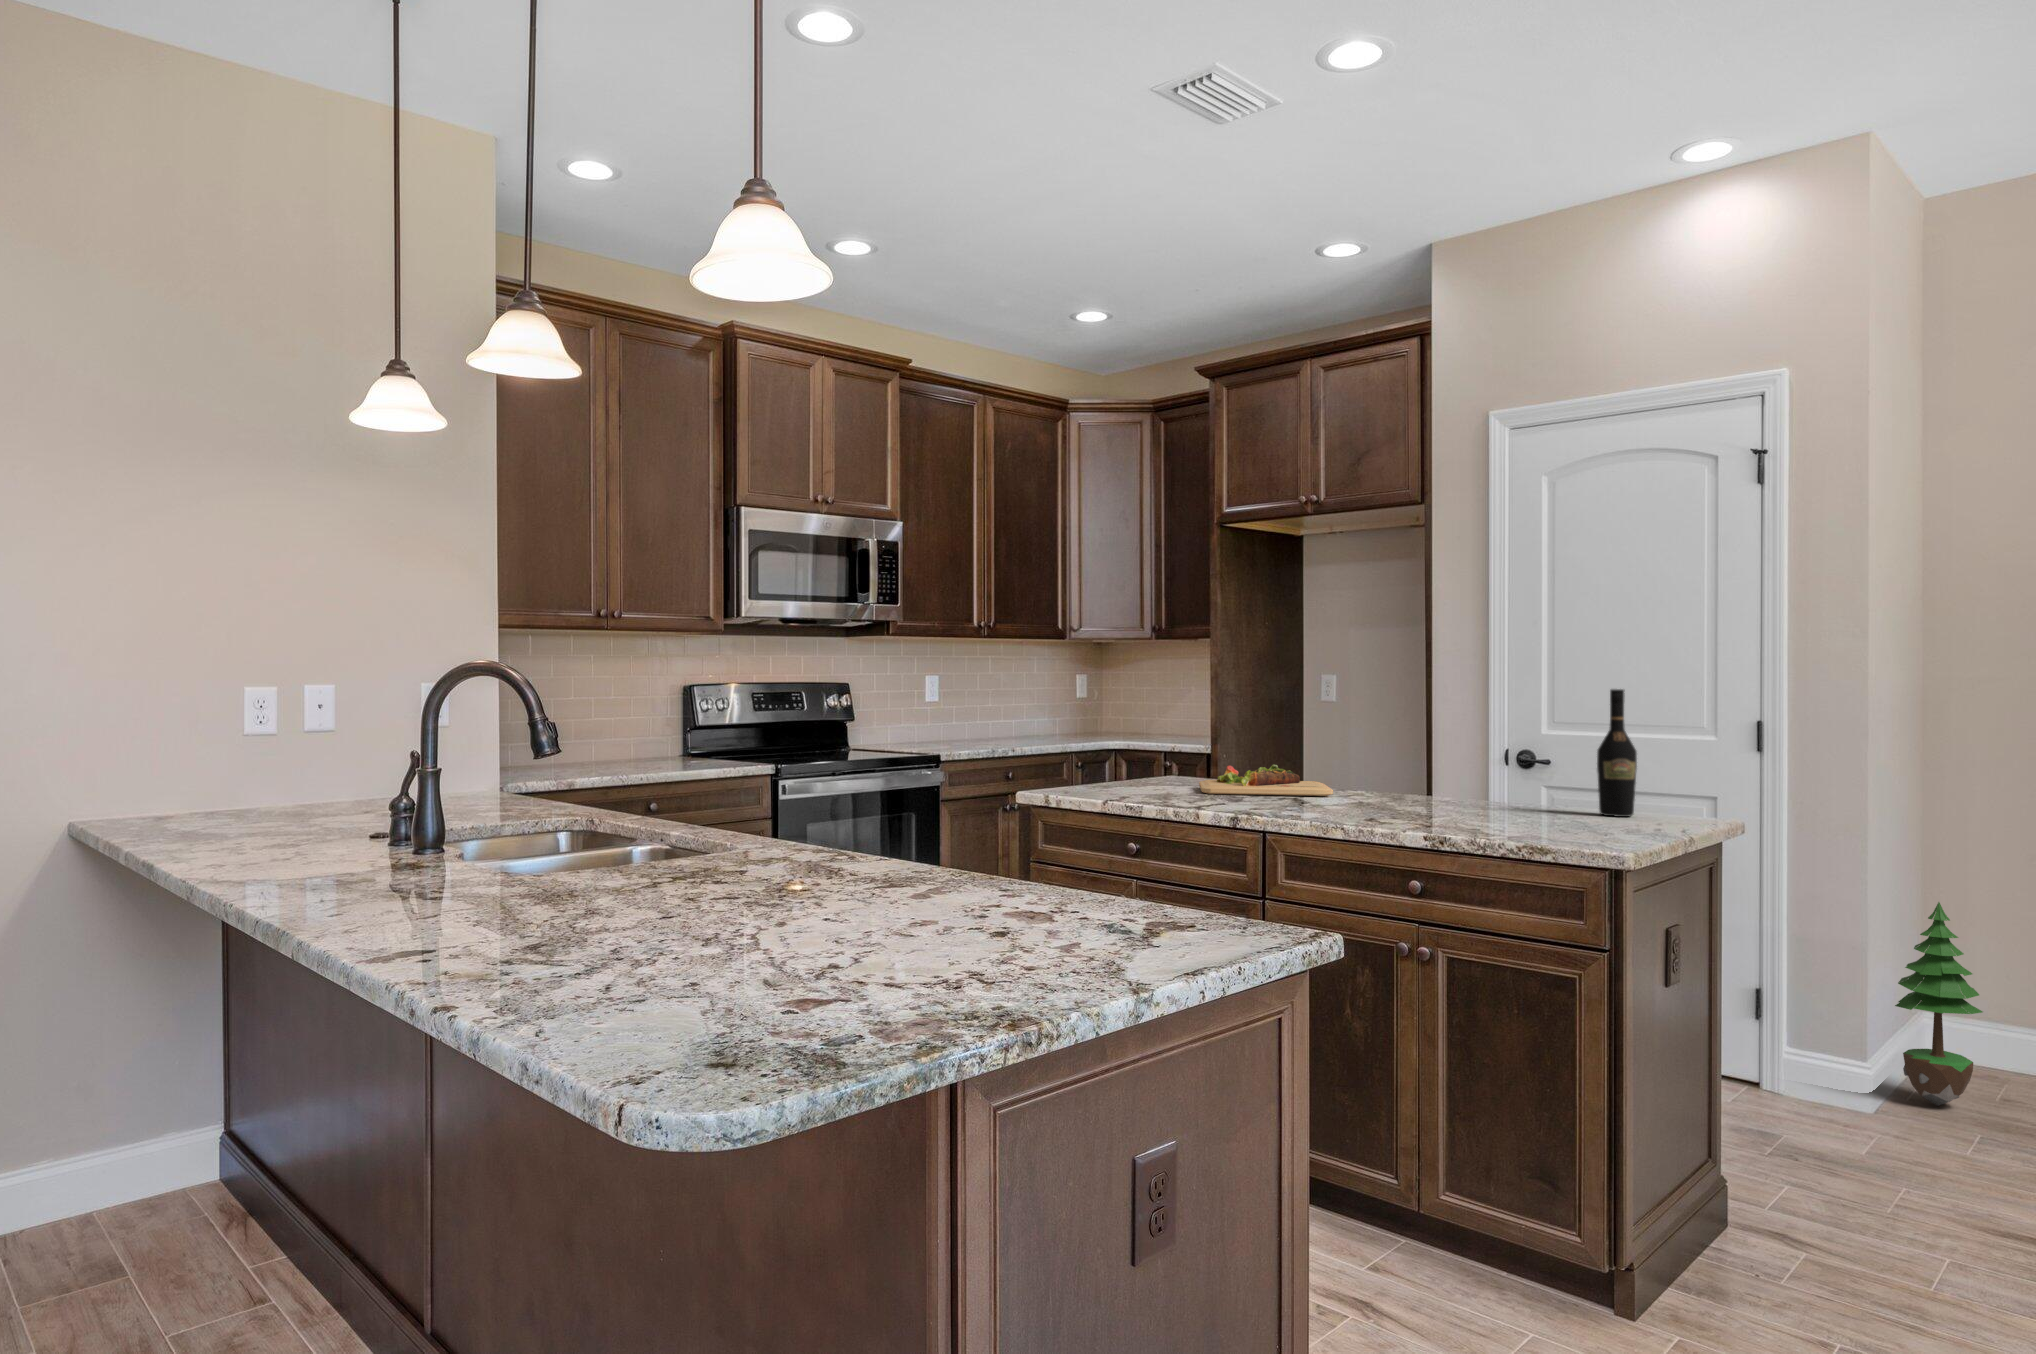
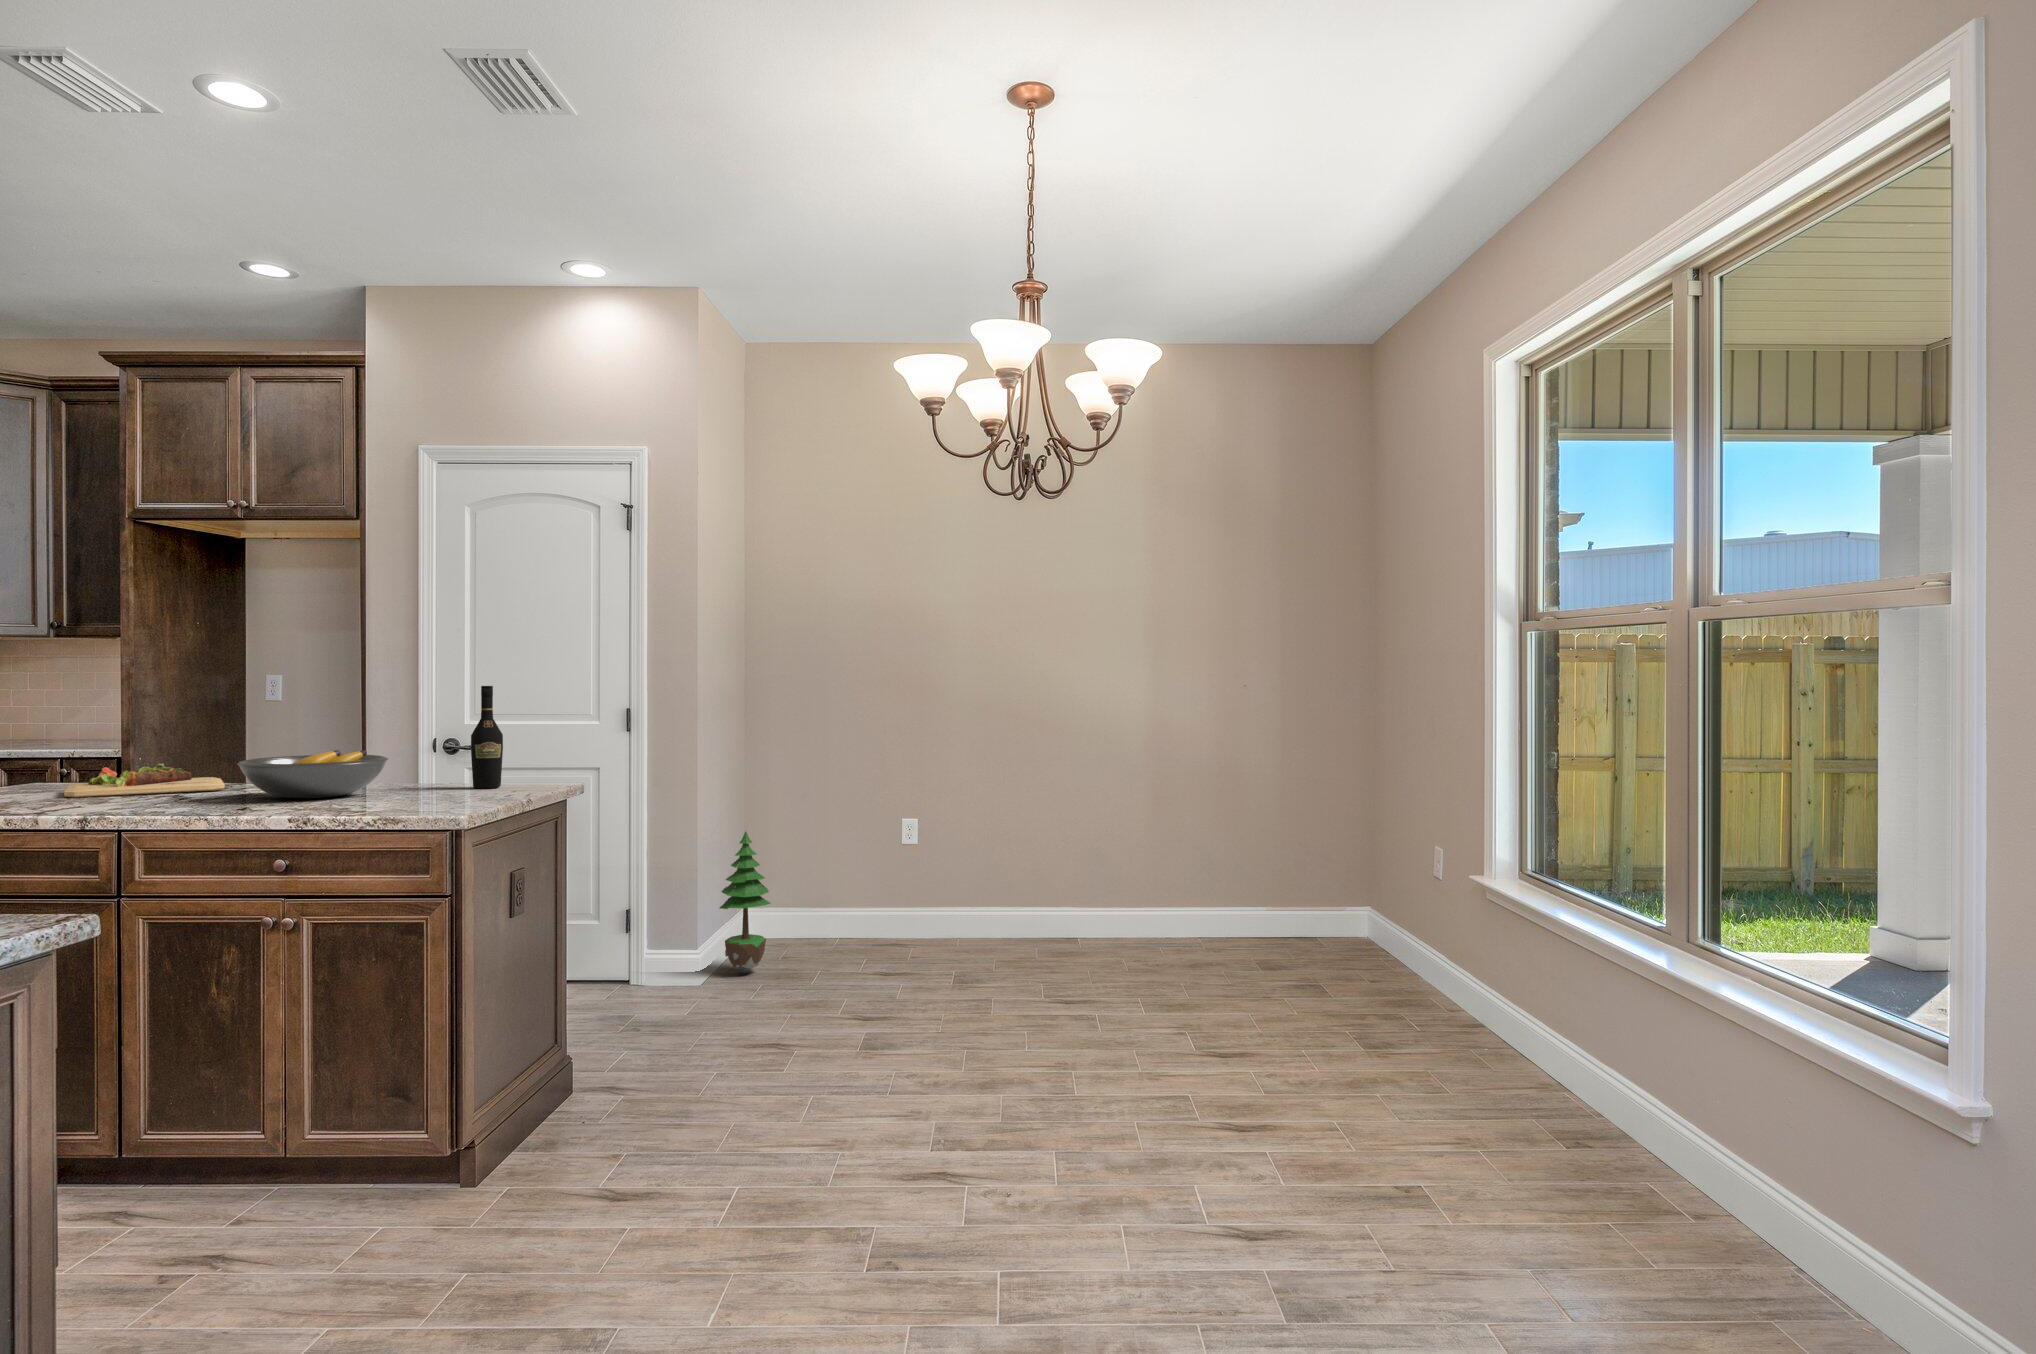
fruit bowl: none [1357,761,1508,813] -> present [238,750,388,799]

